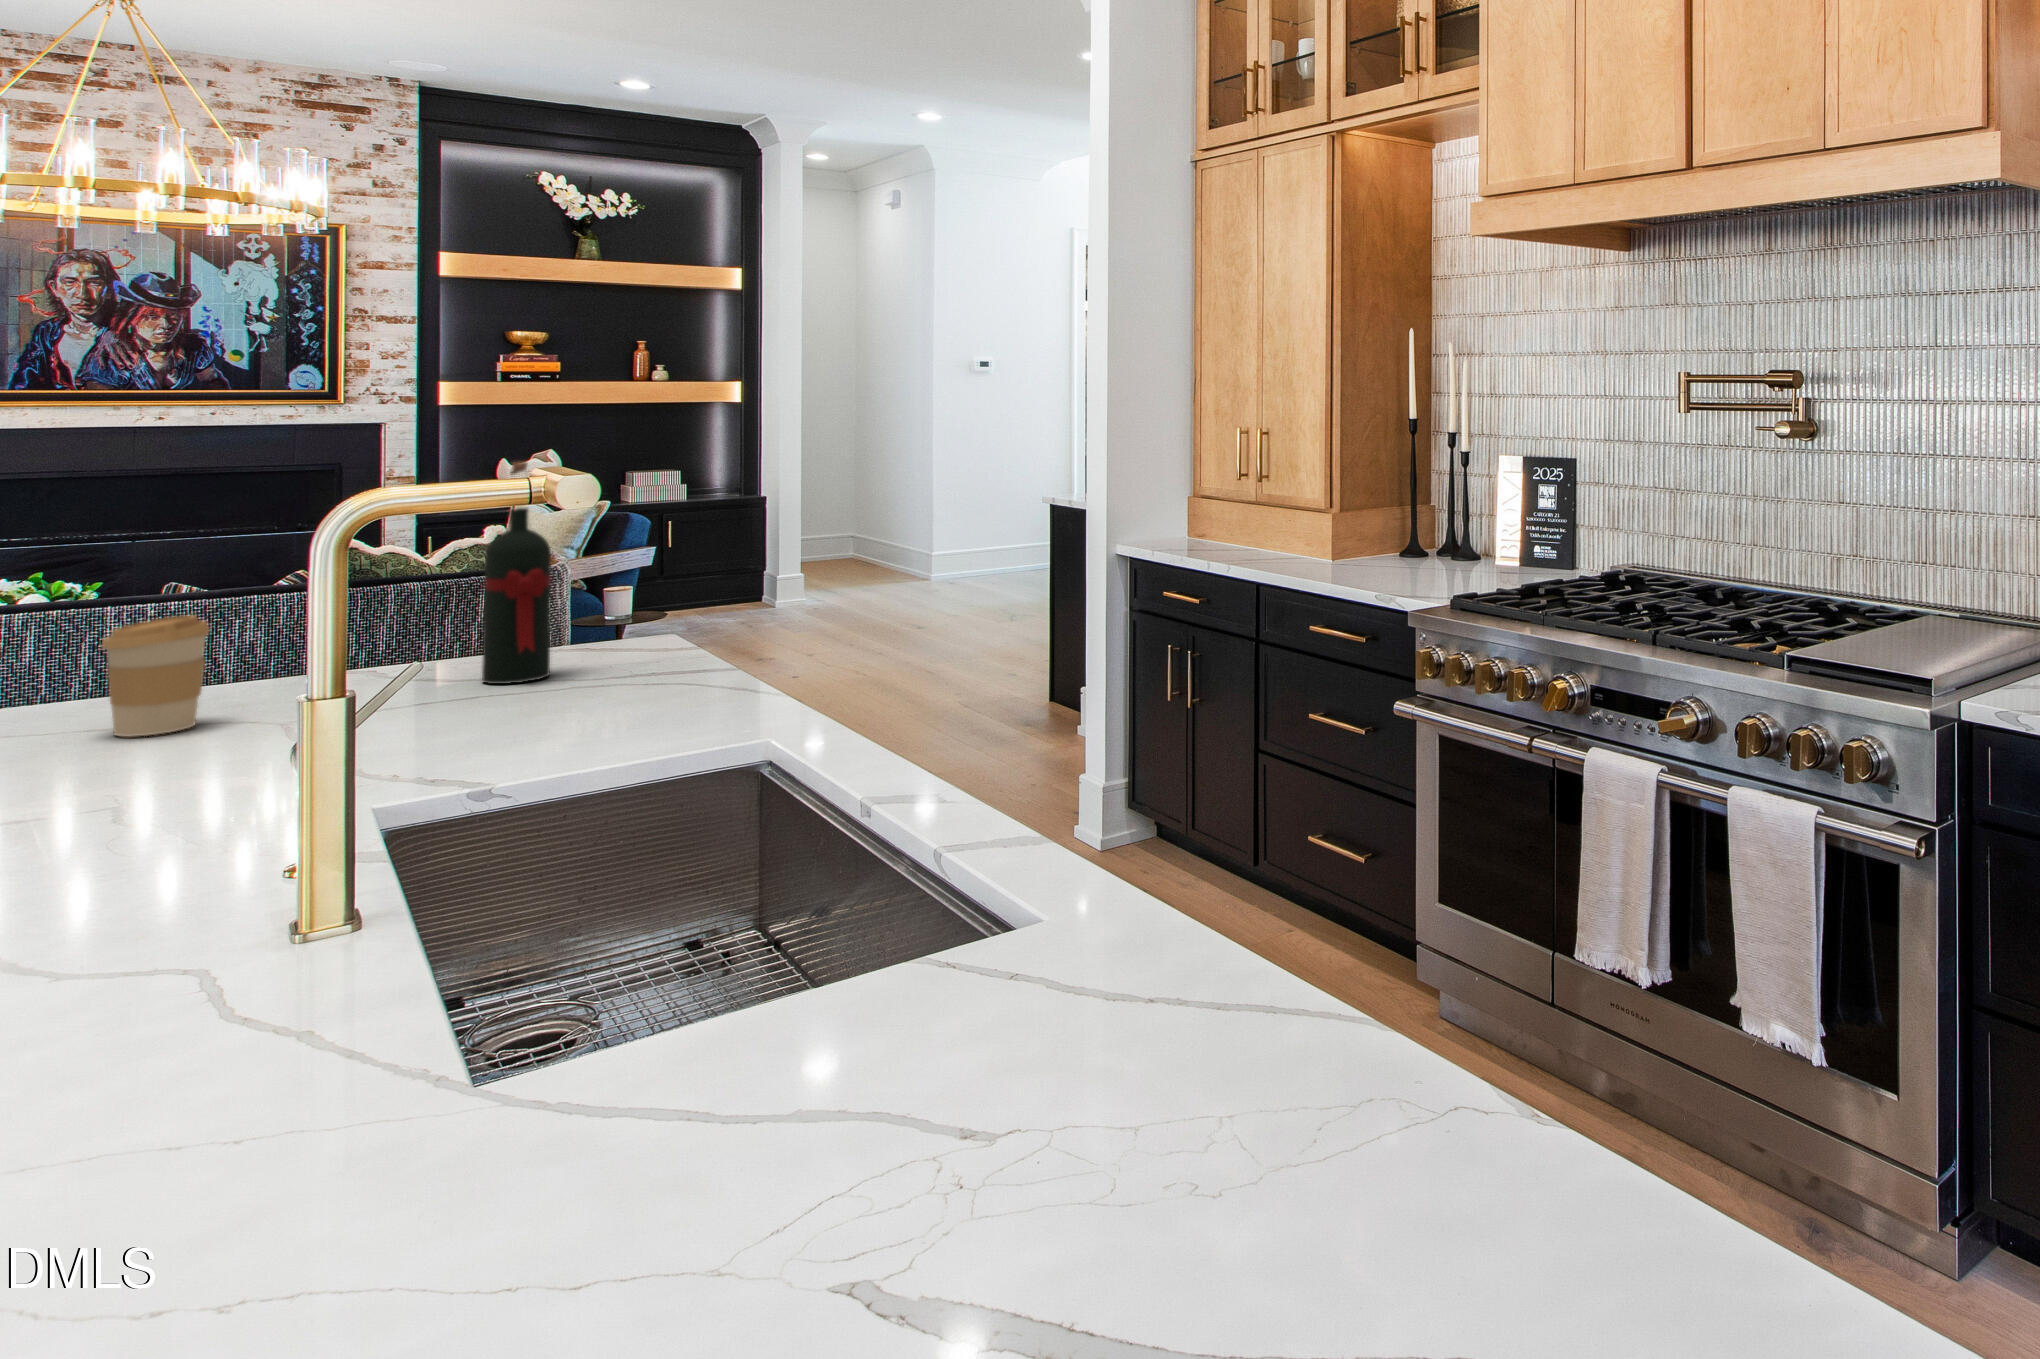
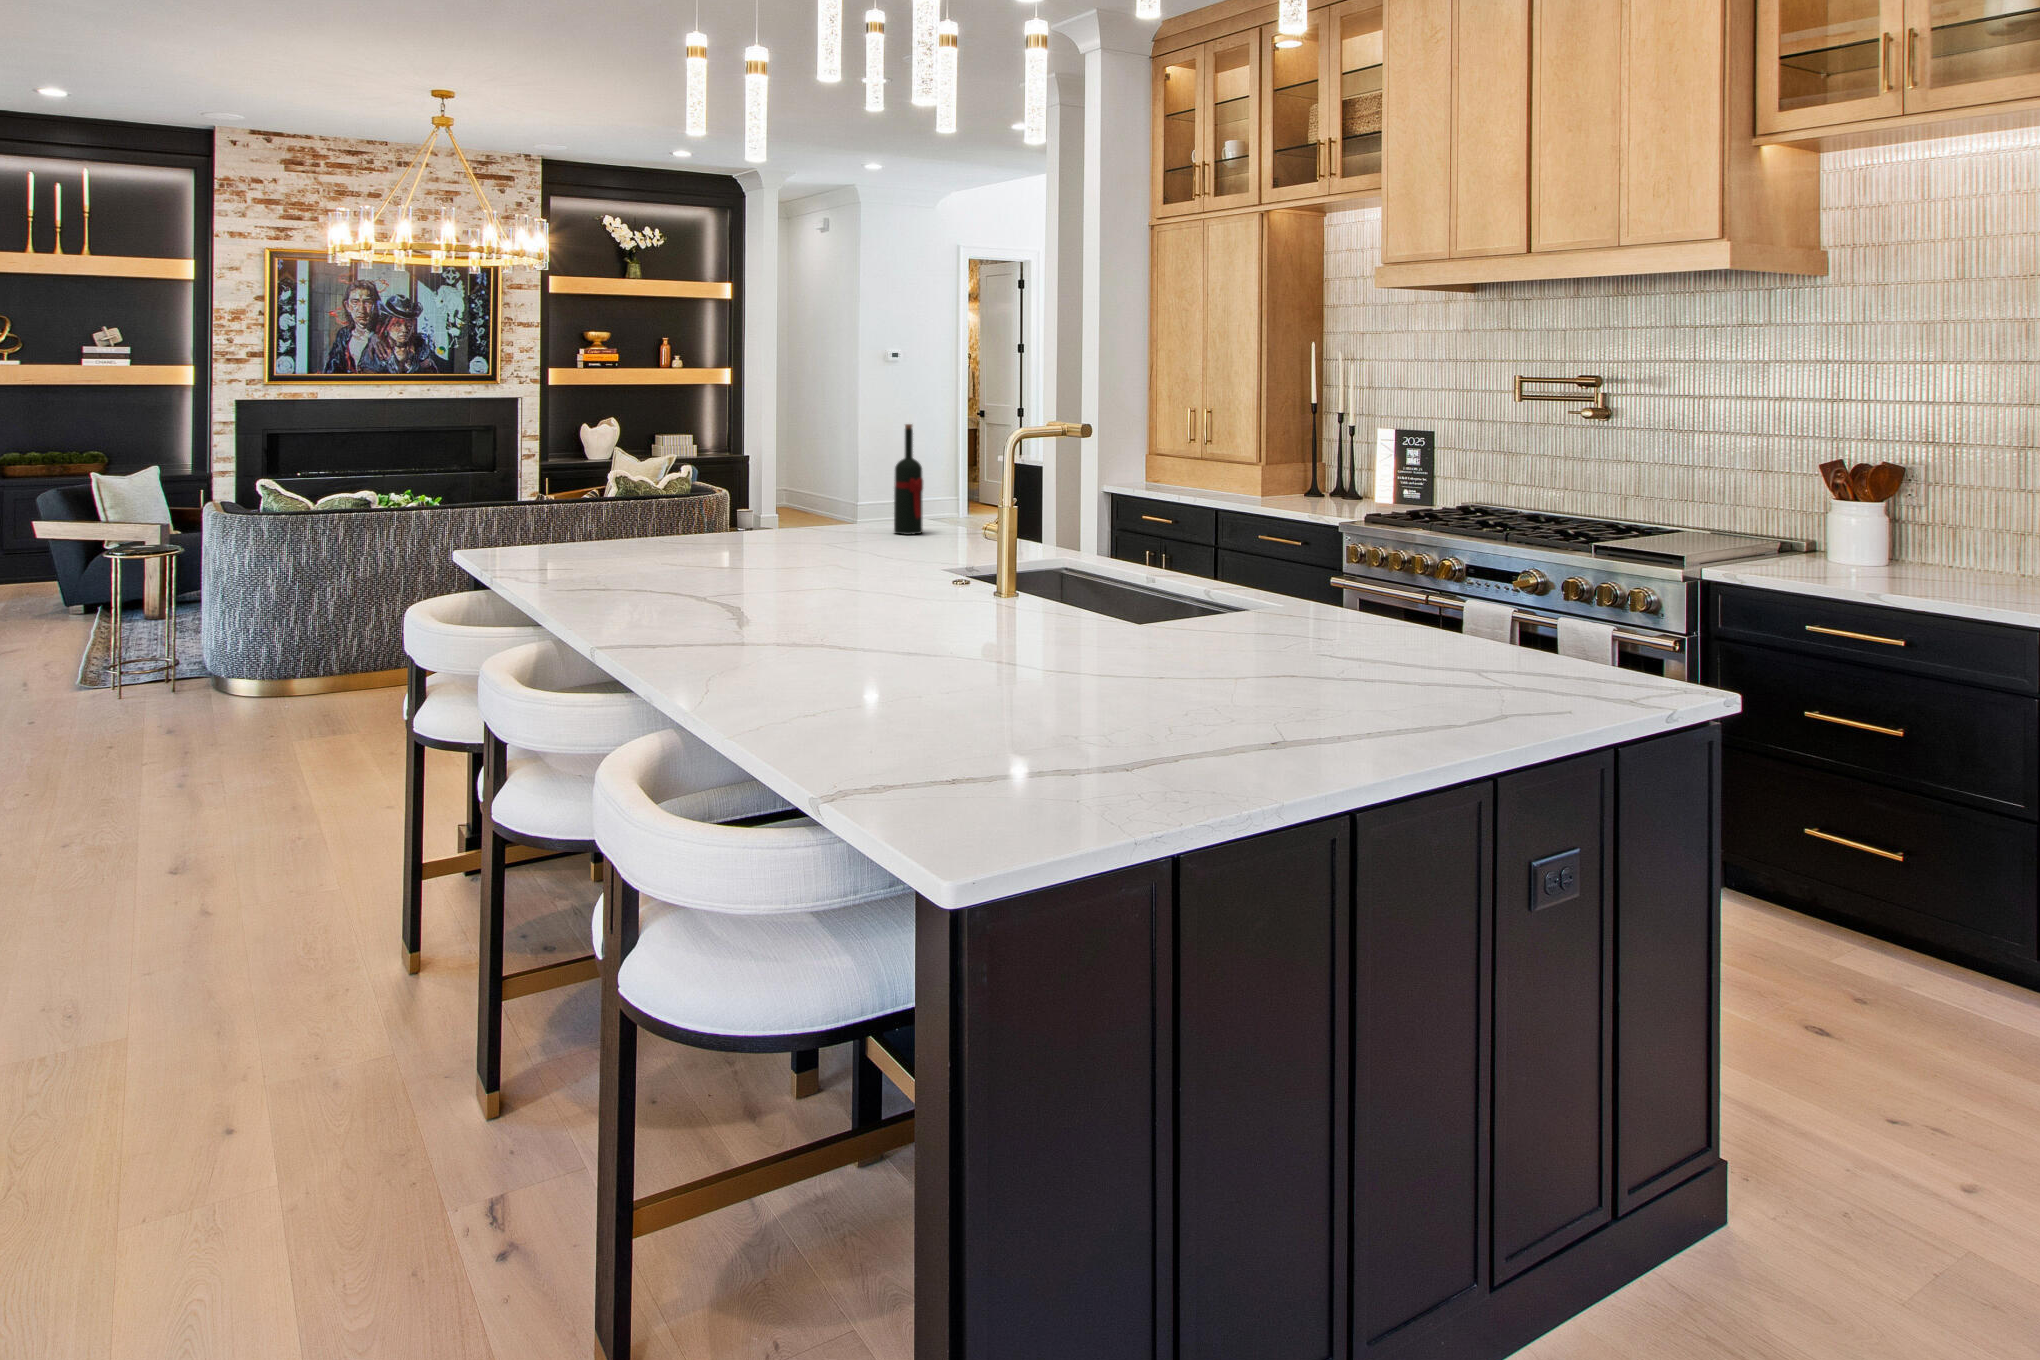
coffee cup: present [102,615,210,737] -> none [778,493,814,546]

